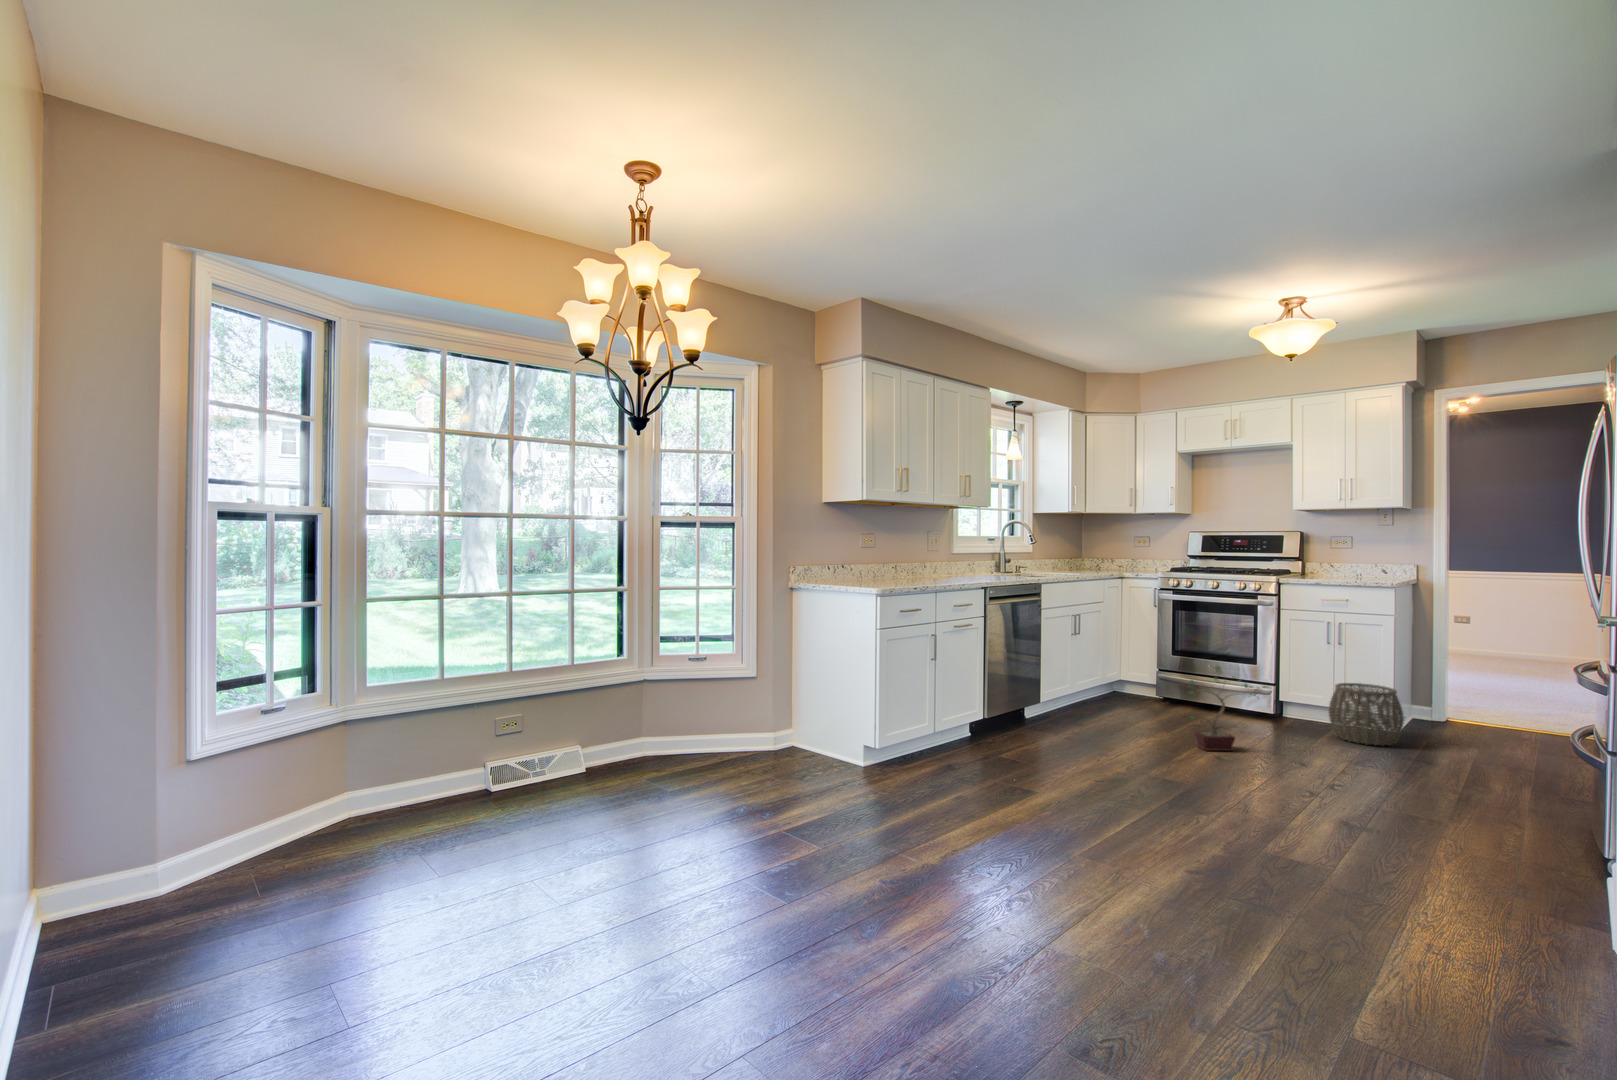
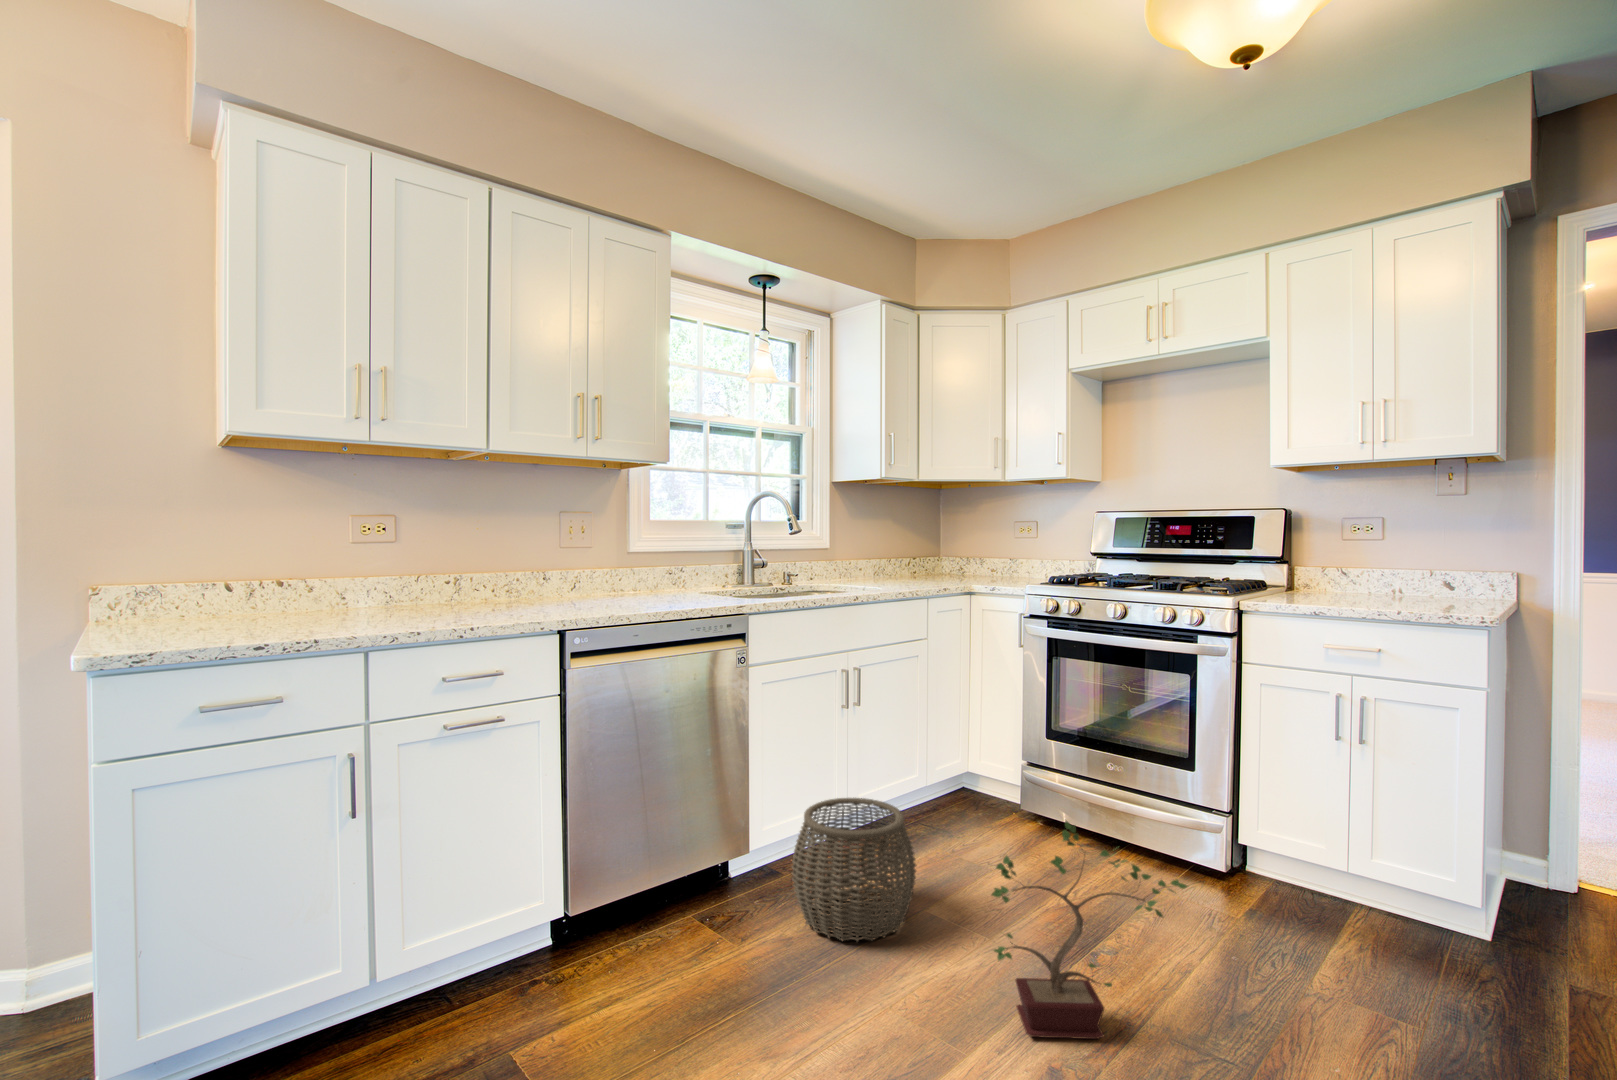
woven basket: present [1329,683,1404,746] -> present [792,798,916,942]

